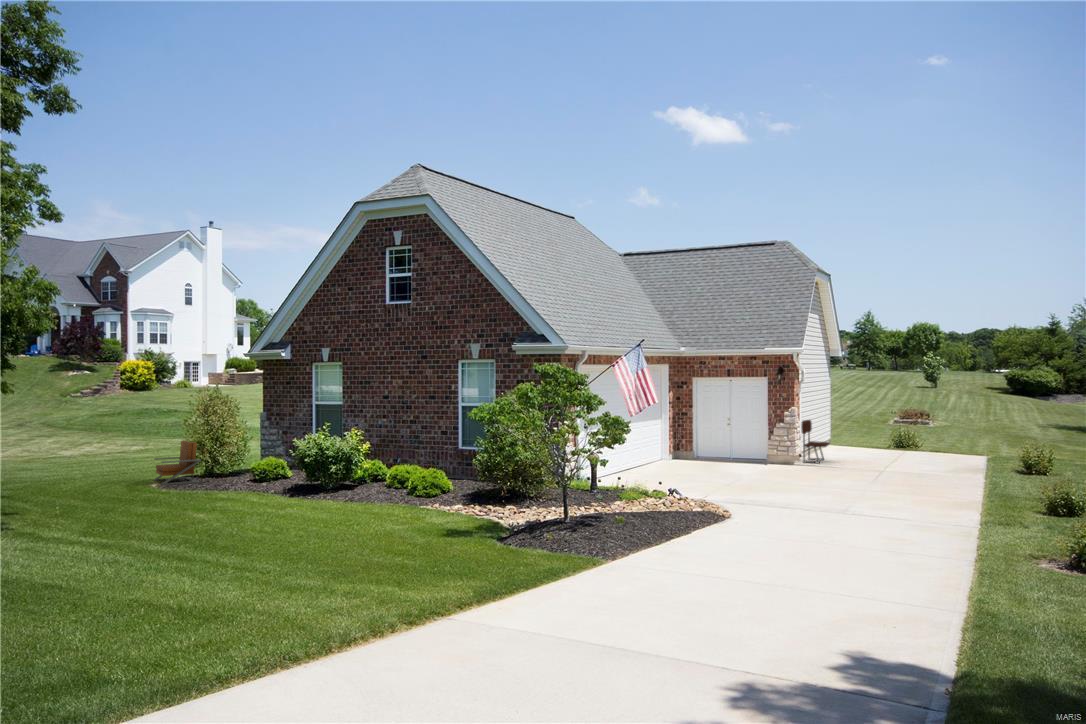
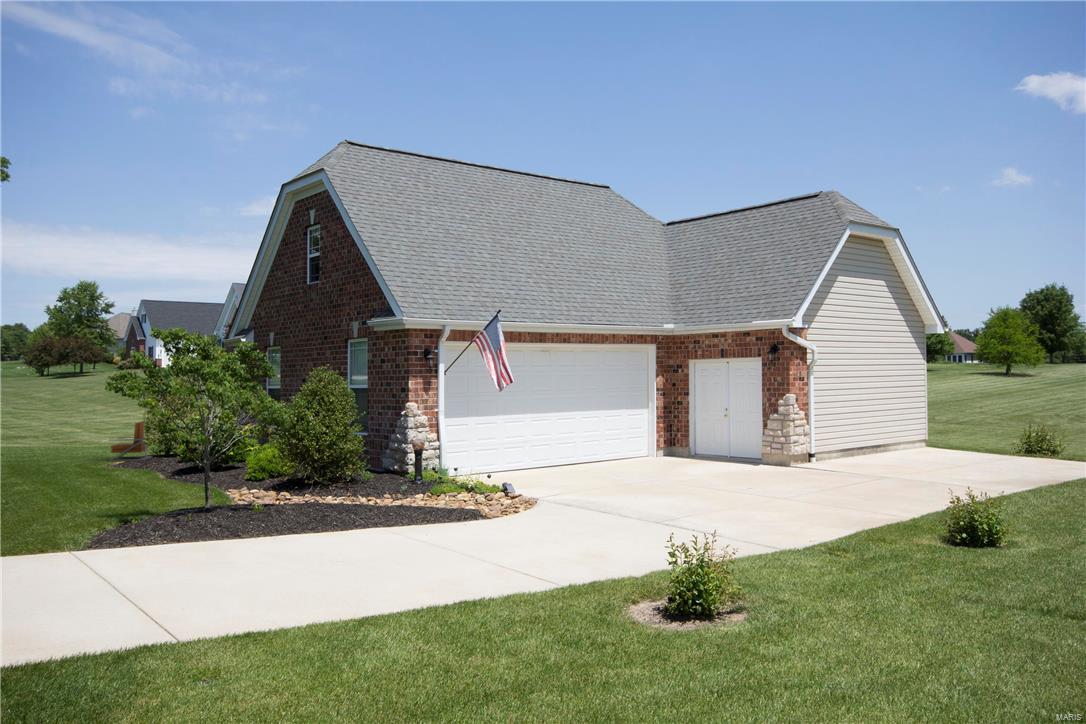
bench: present [801,420,830,463] -> none [808,411,858,467]

